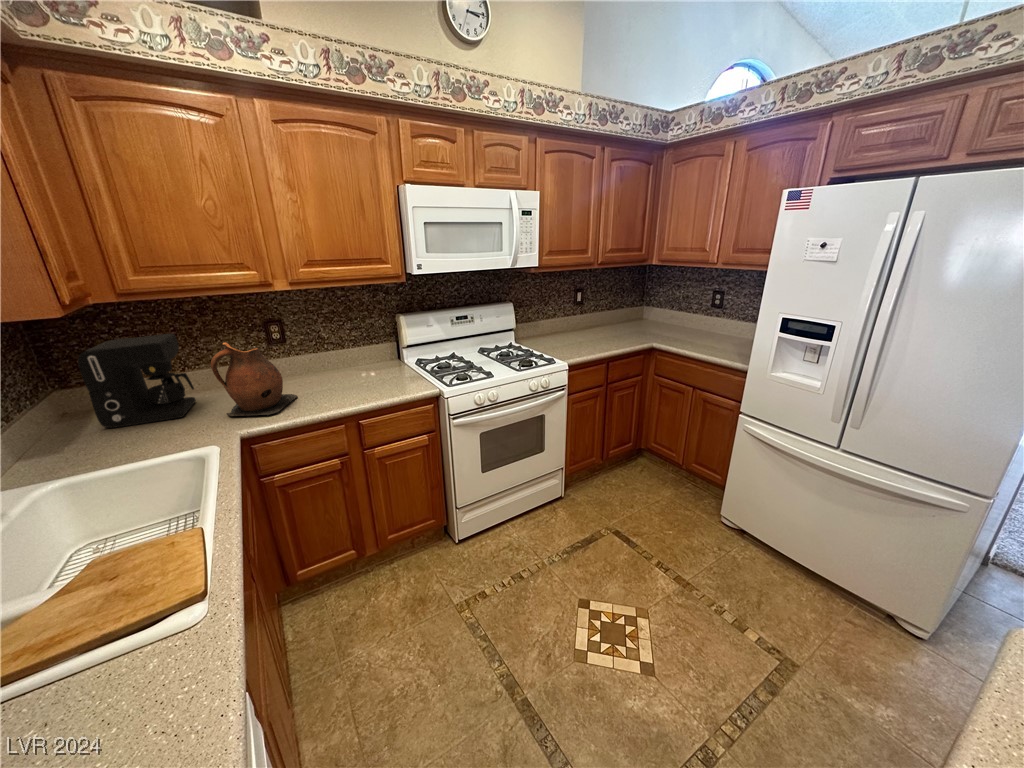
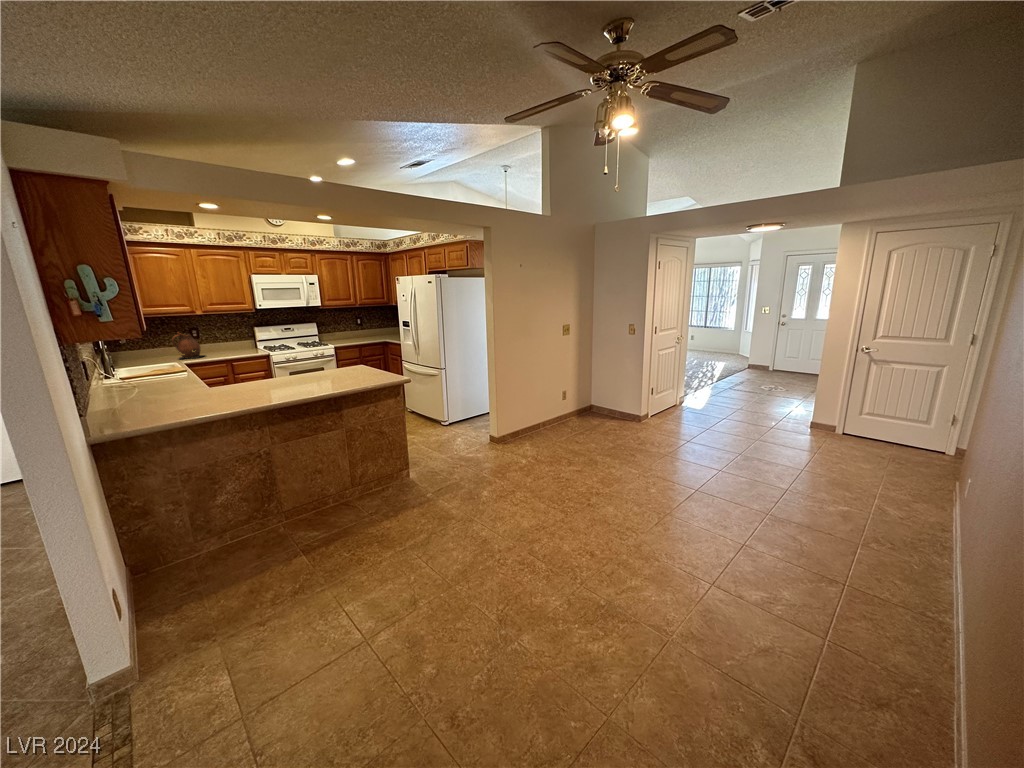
coffee maker: present [78,334,196,428] -> none [121,331,162,363]

